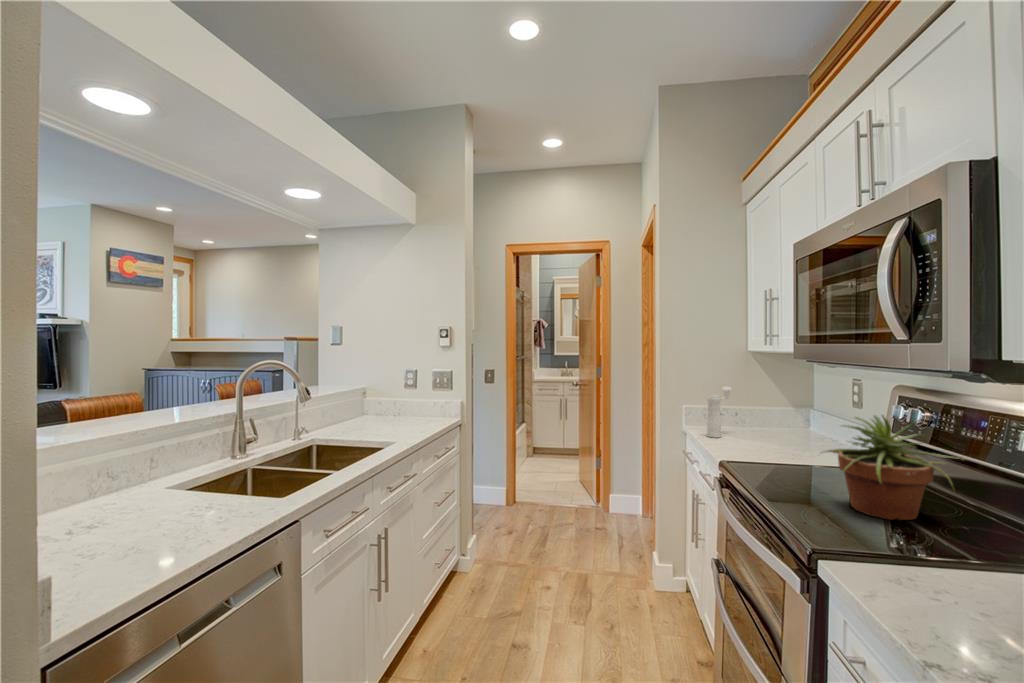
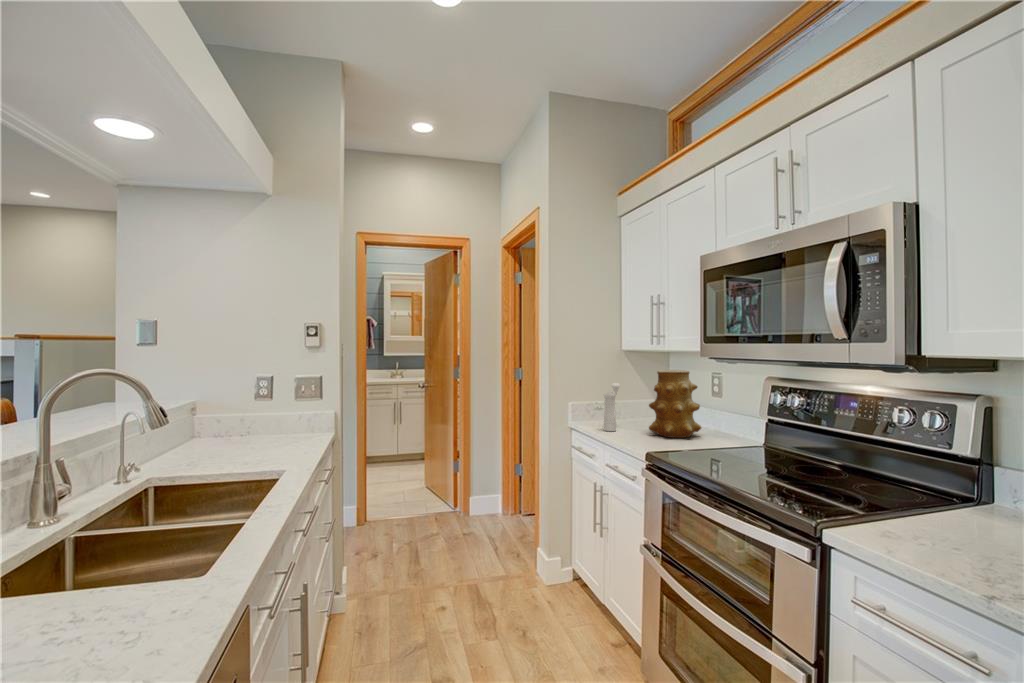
vase: none [752,374,819,451] -> present [649,370,701,438]
potted plant: present [827,416,960,520] -> none [751,401,871,486]

